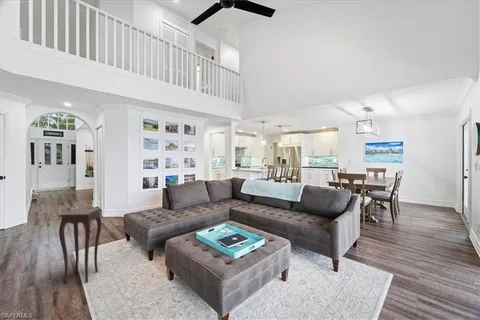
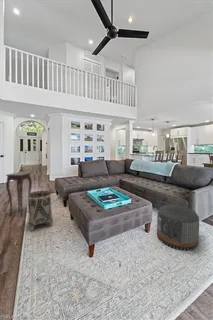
basket: none [105,236,148,304] -> present [28,191,53,231]
pouf: none [297,241,347,297] -> present [157,205,199,250]

